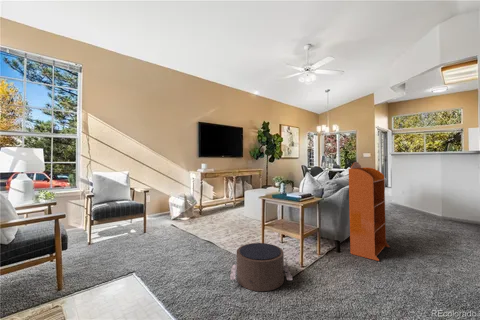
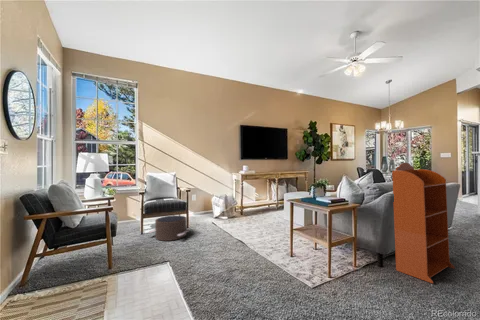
pouf: present [230,243,292,291] -> present [149,216,189,241]

